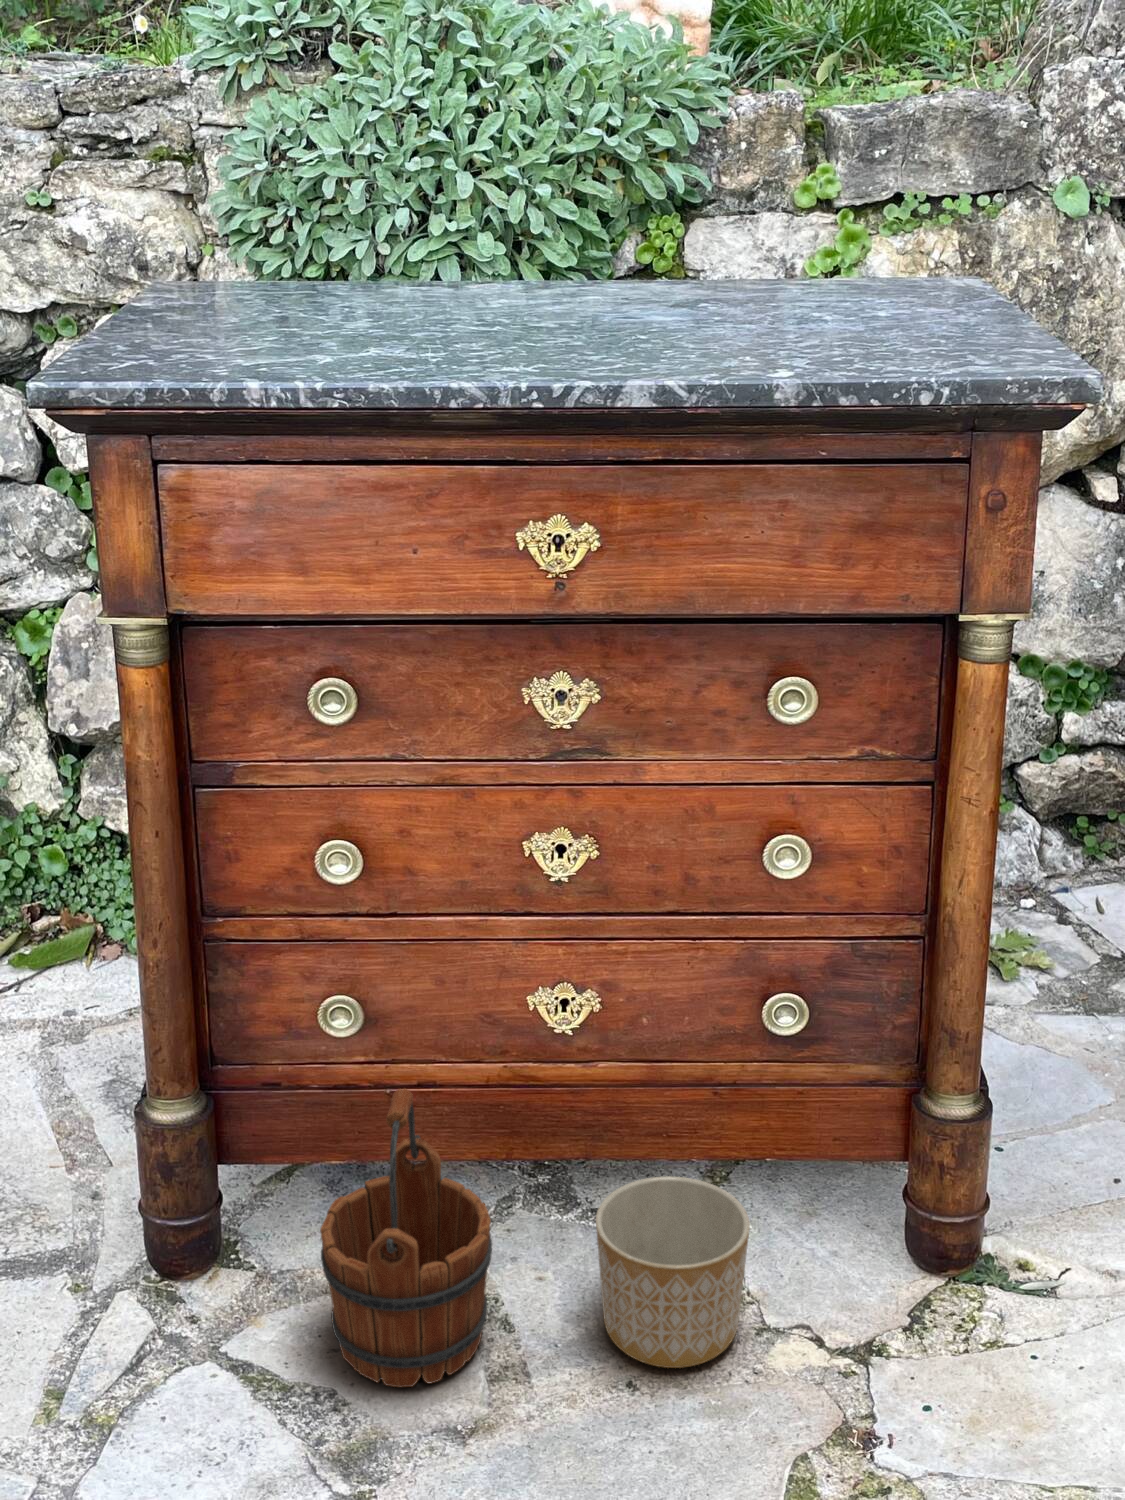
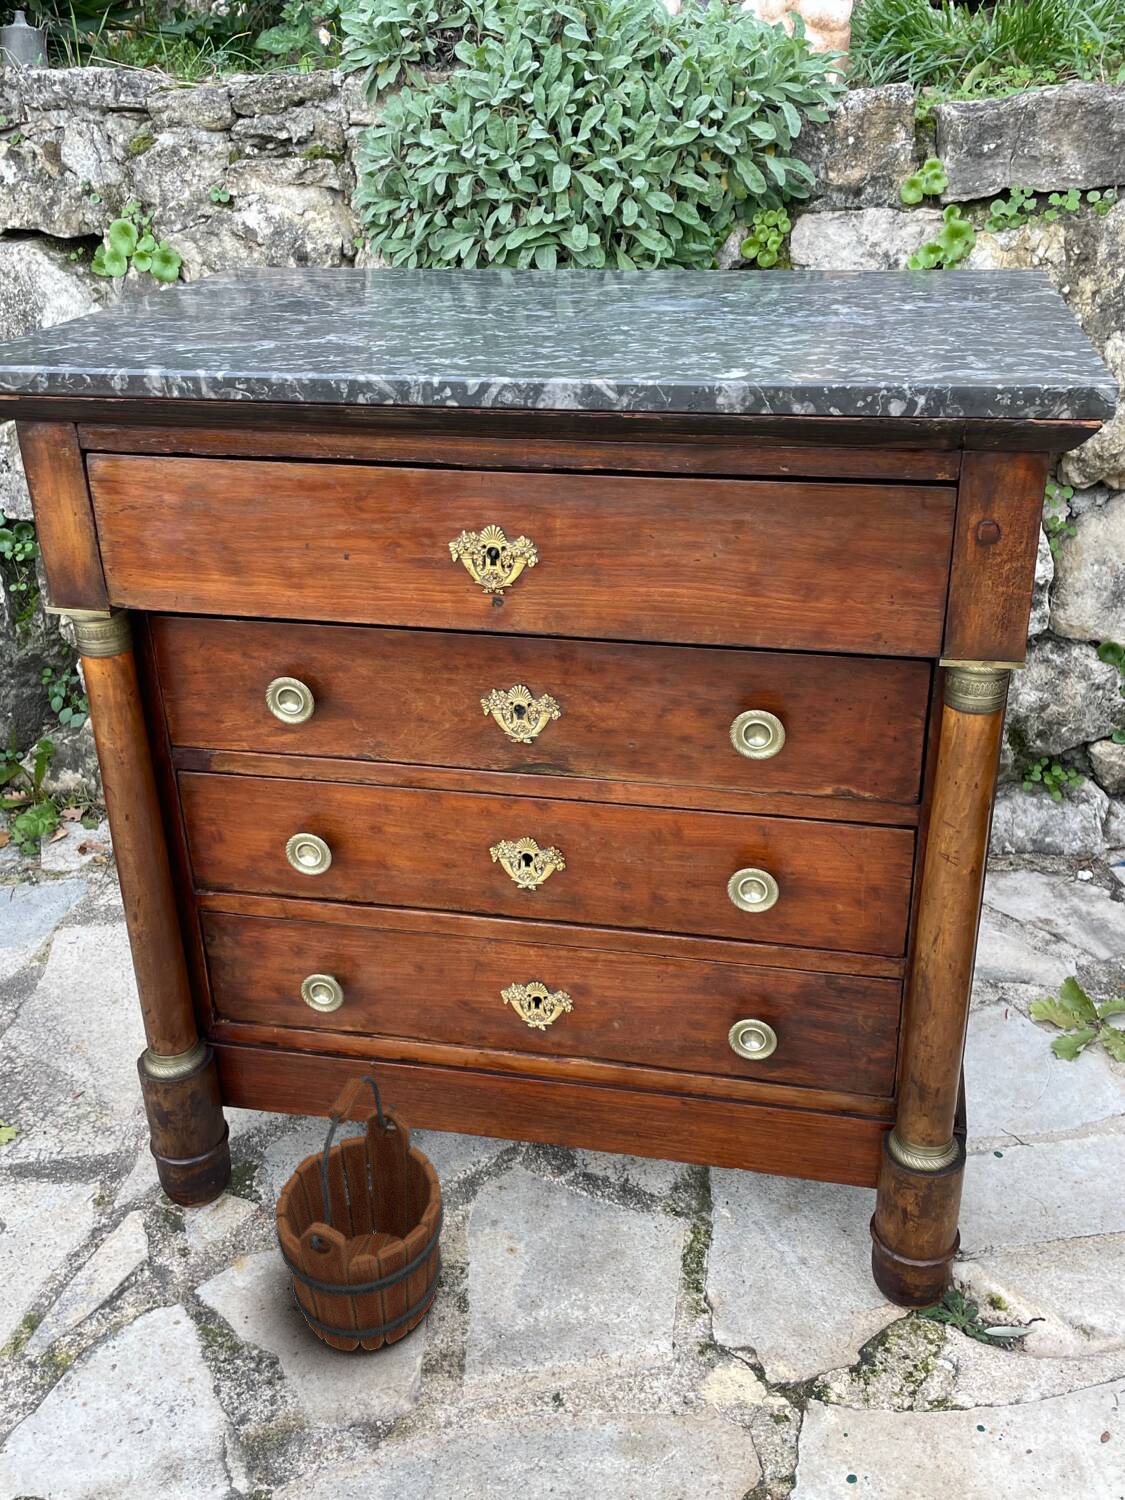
planter: present [596,1176,750,1368] -> none [539,1175,694,1379]

